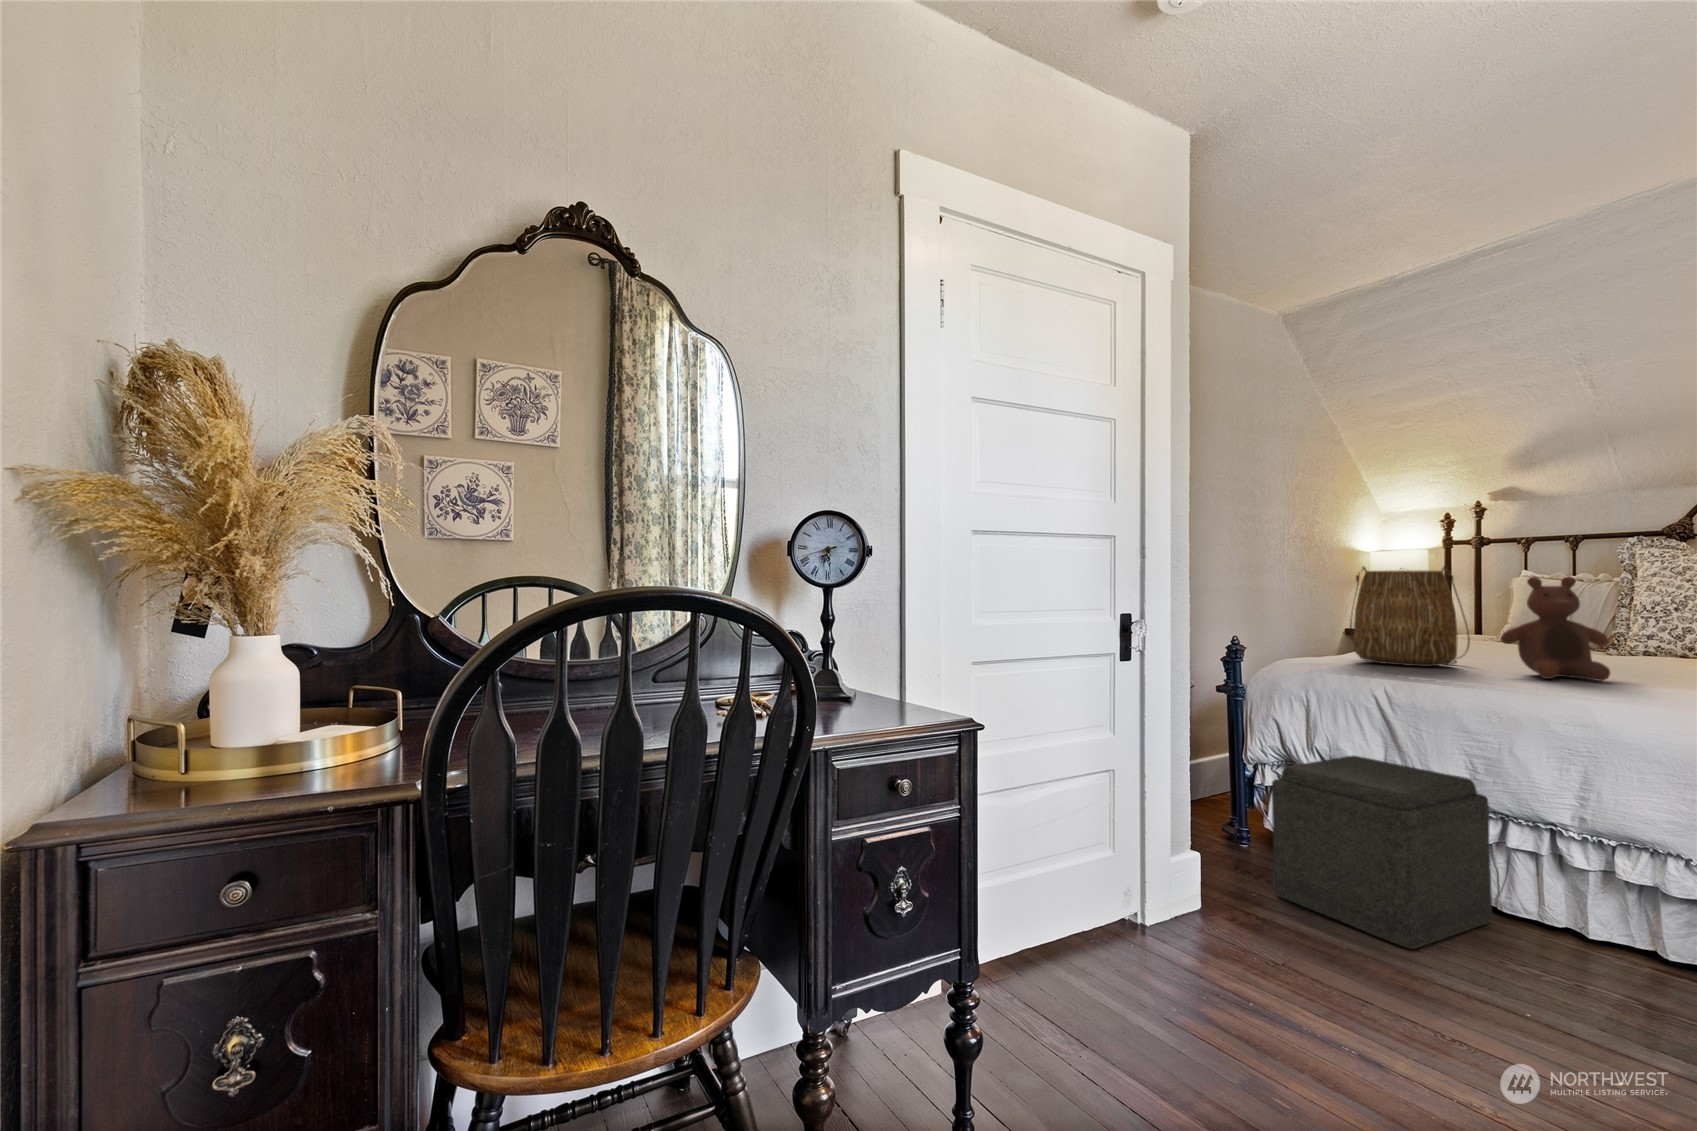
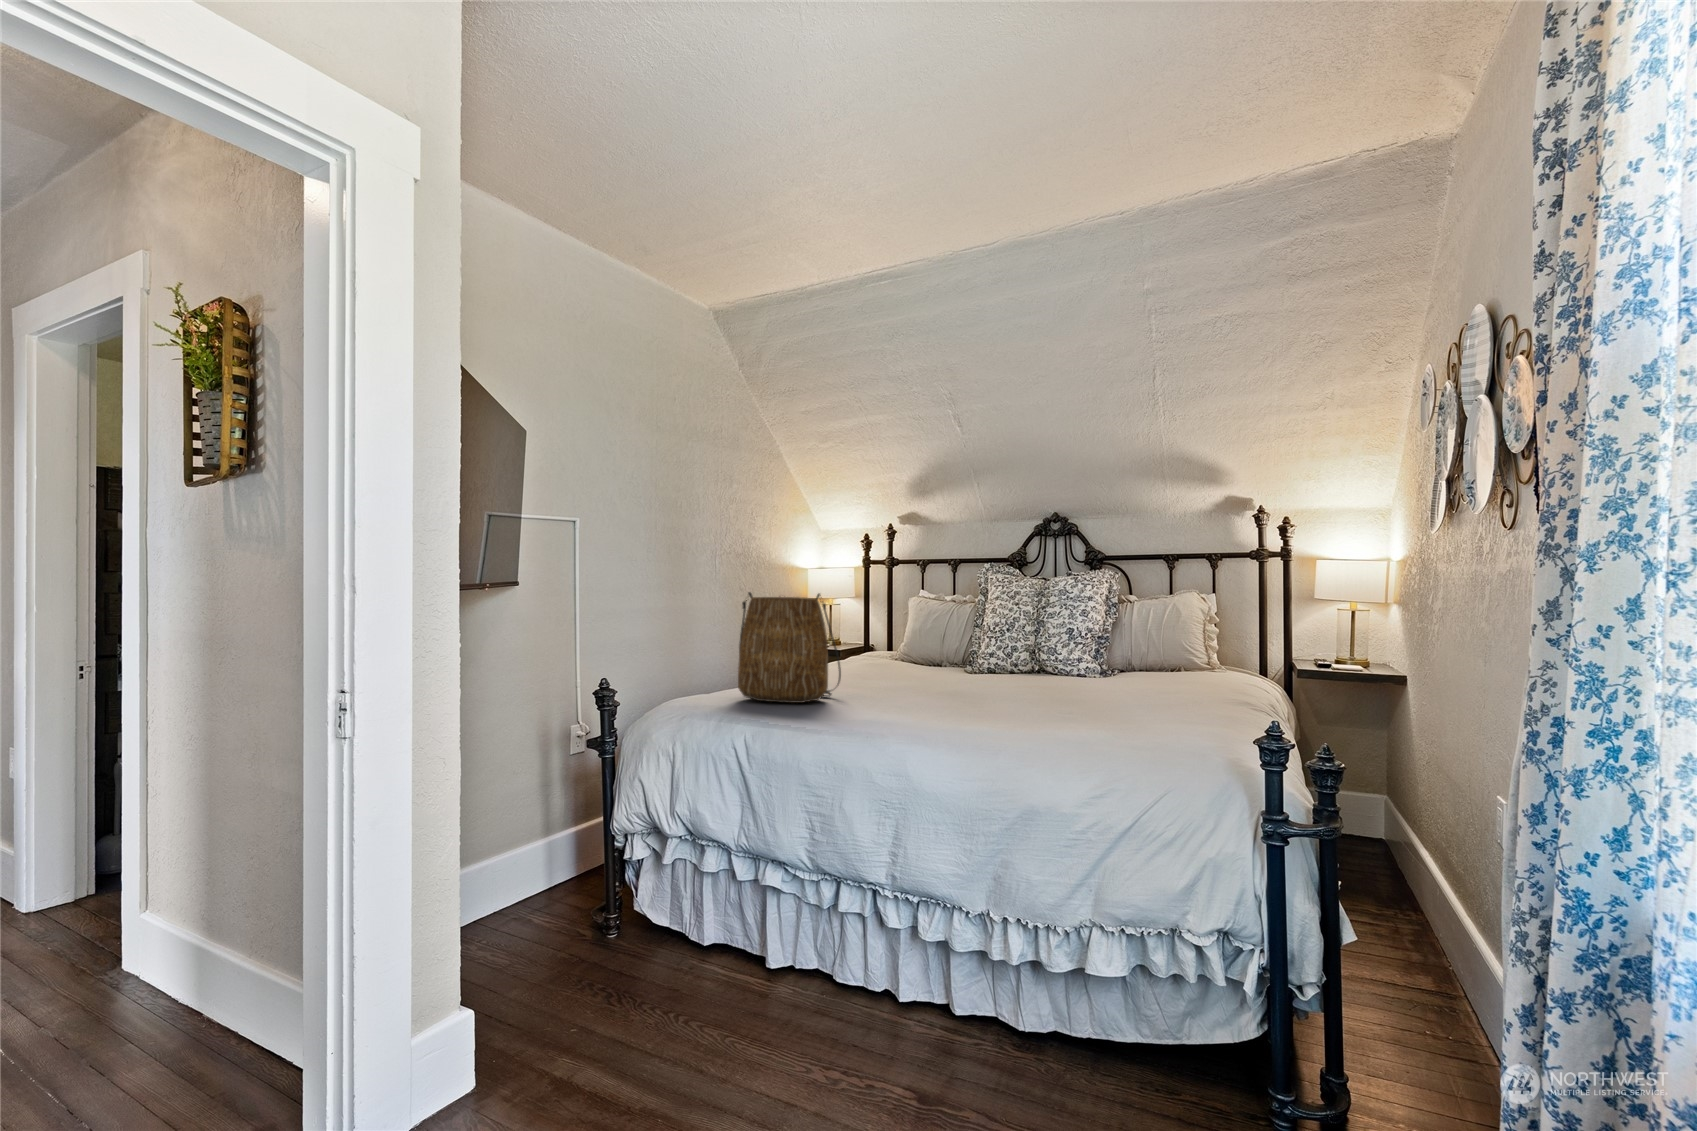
stuffed bear: present [1500,576,1610,681] -> none [857,607,940,716]
ottoman: present [1271,756,1492,949] -> none [598,820,823,1080]

